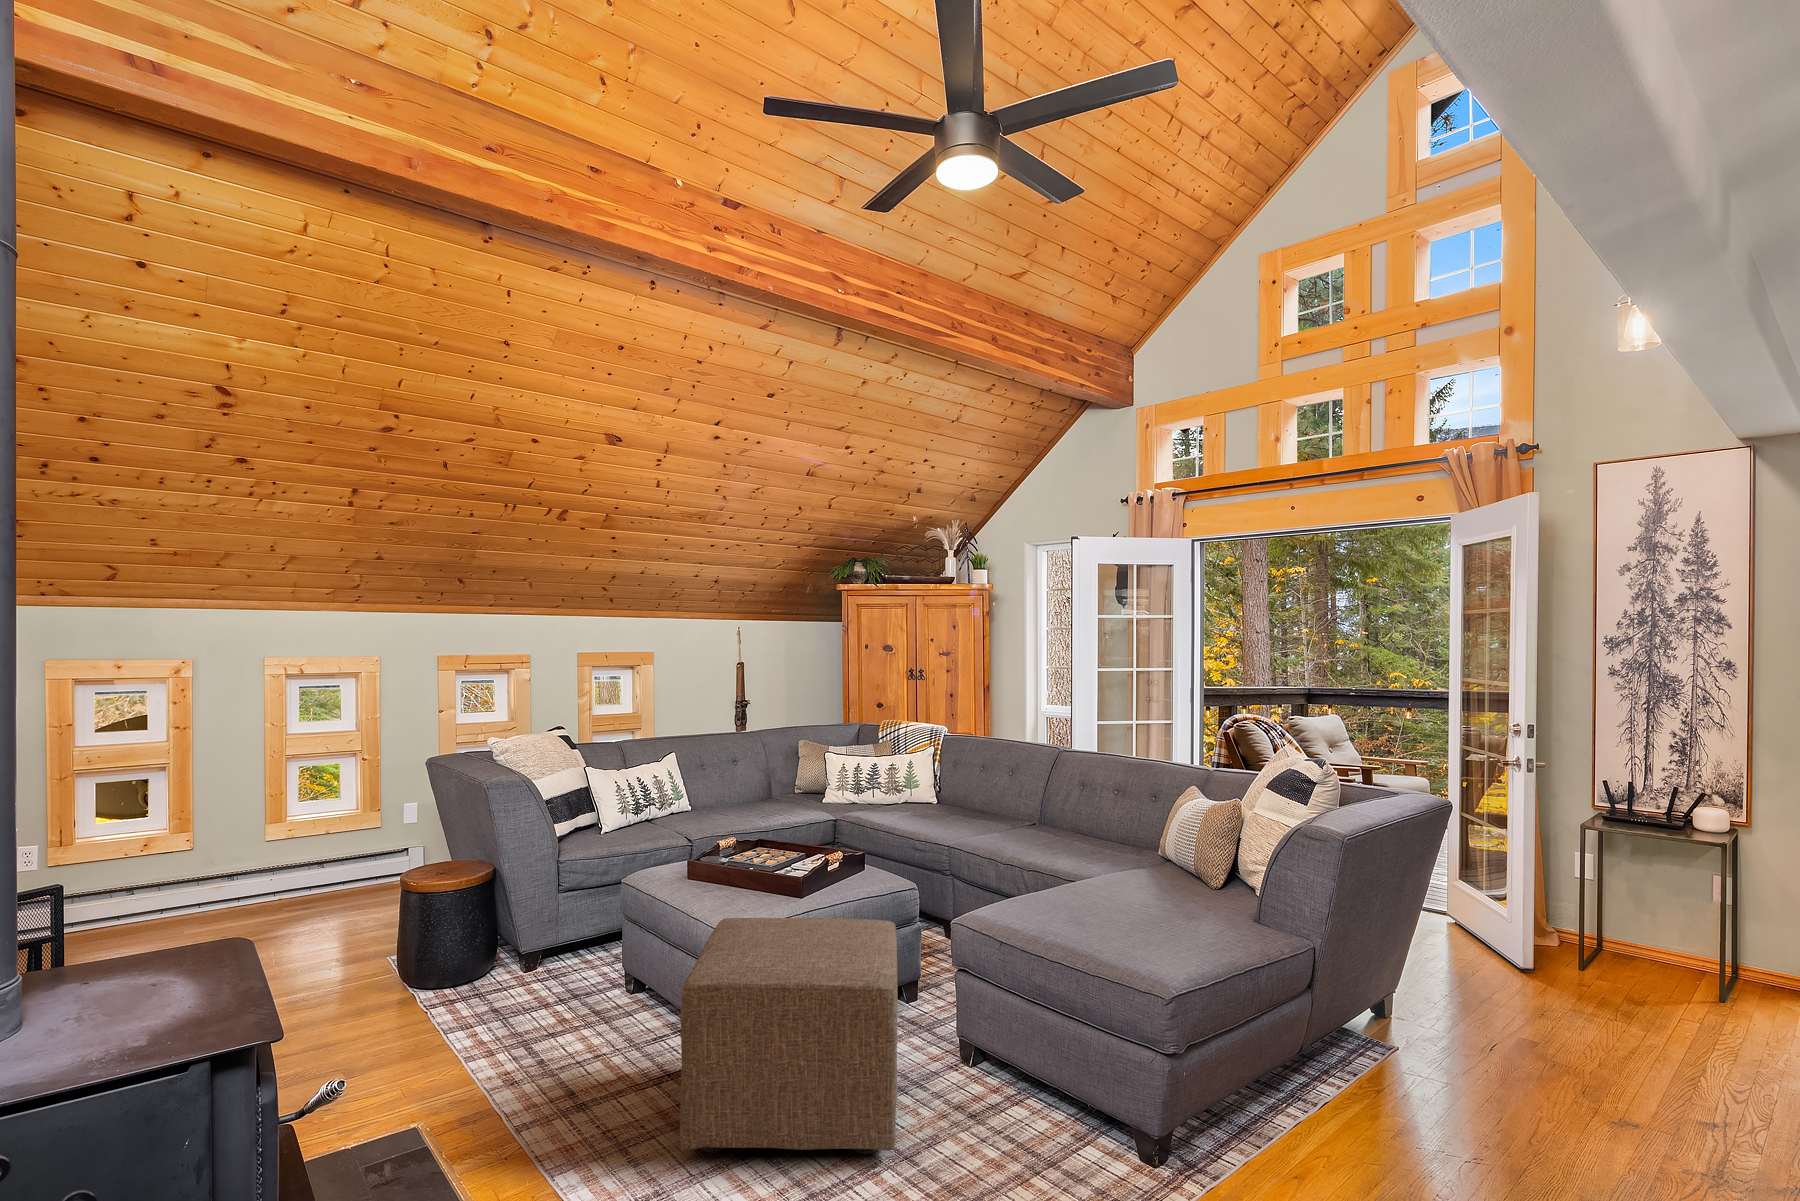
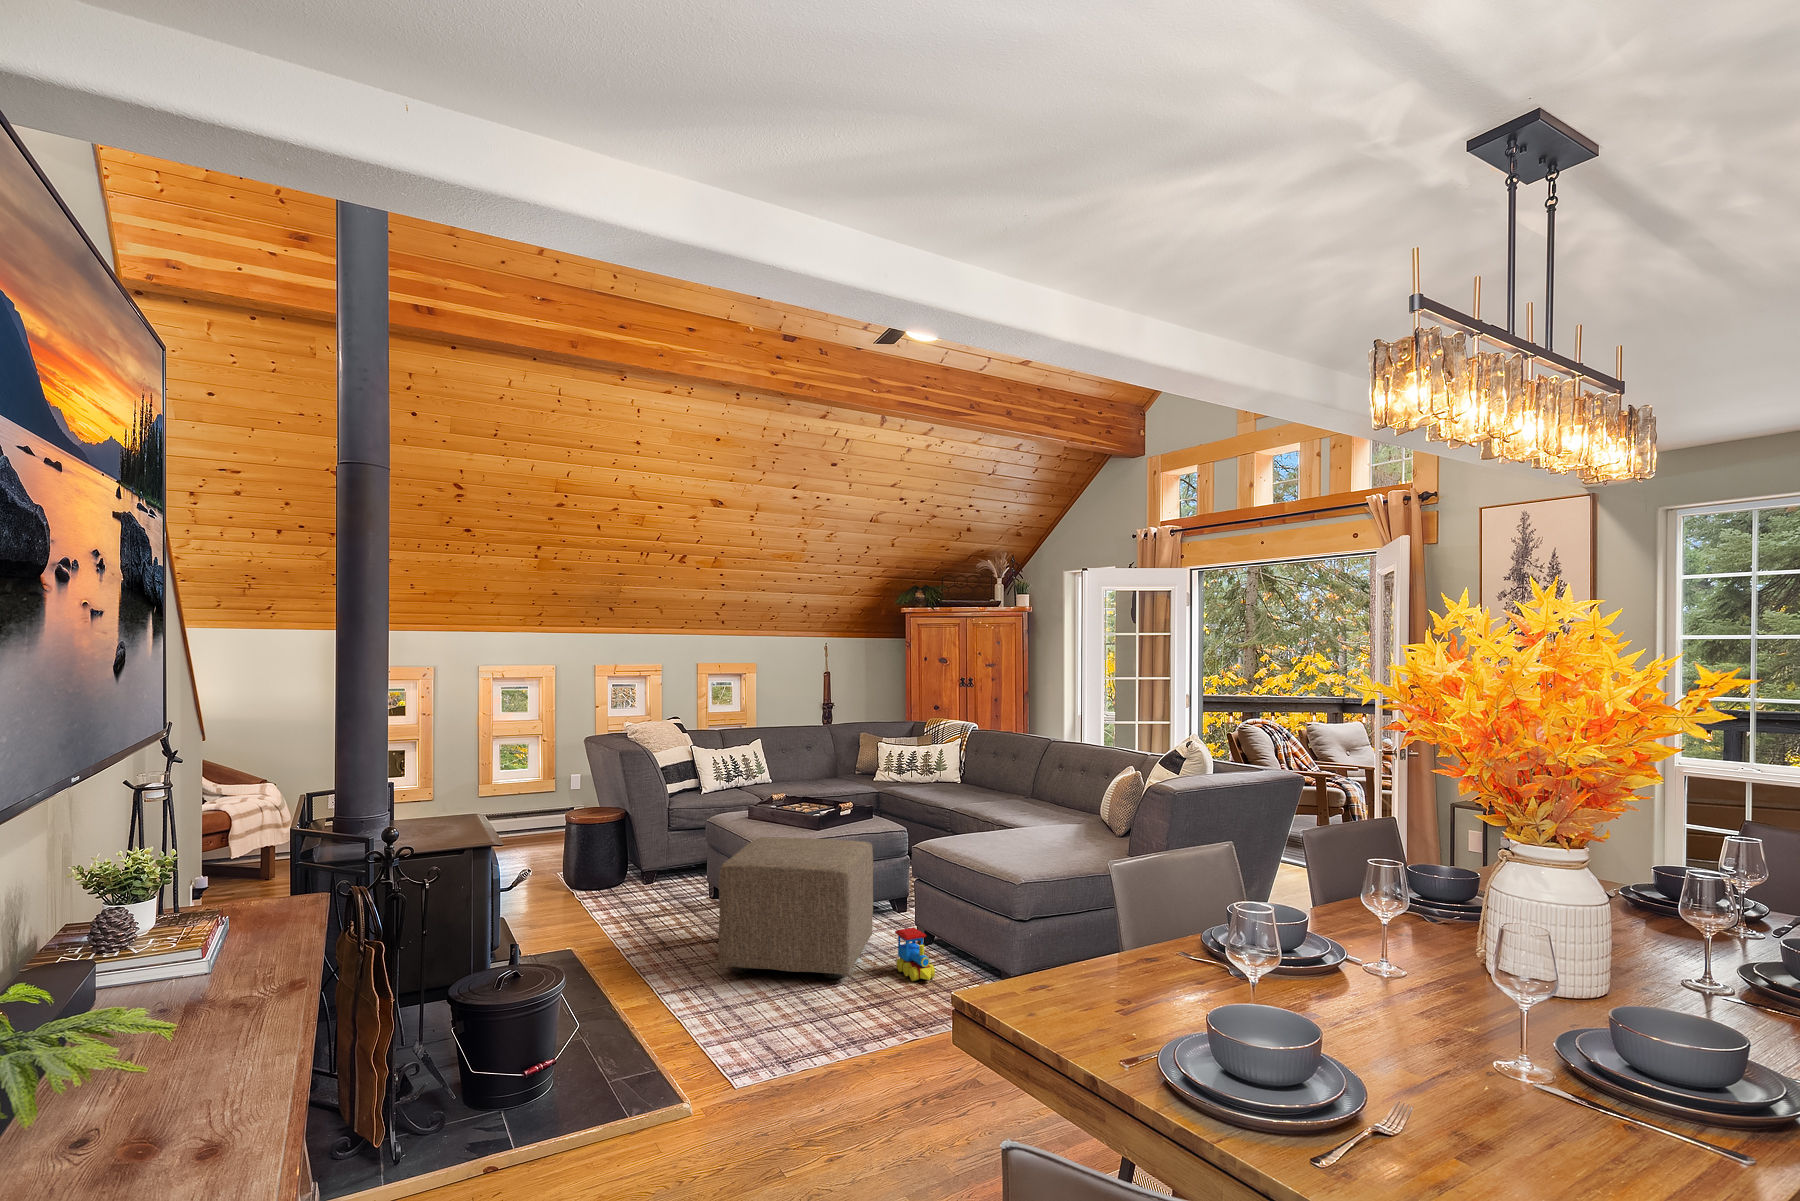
toy train: none [952,1057,1022,1149] -> present [895,928,935,981]

